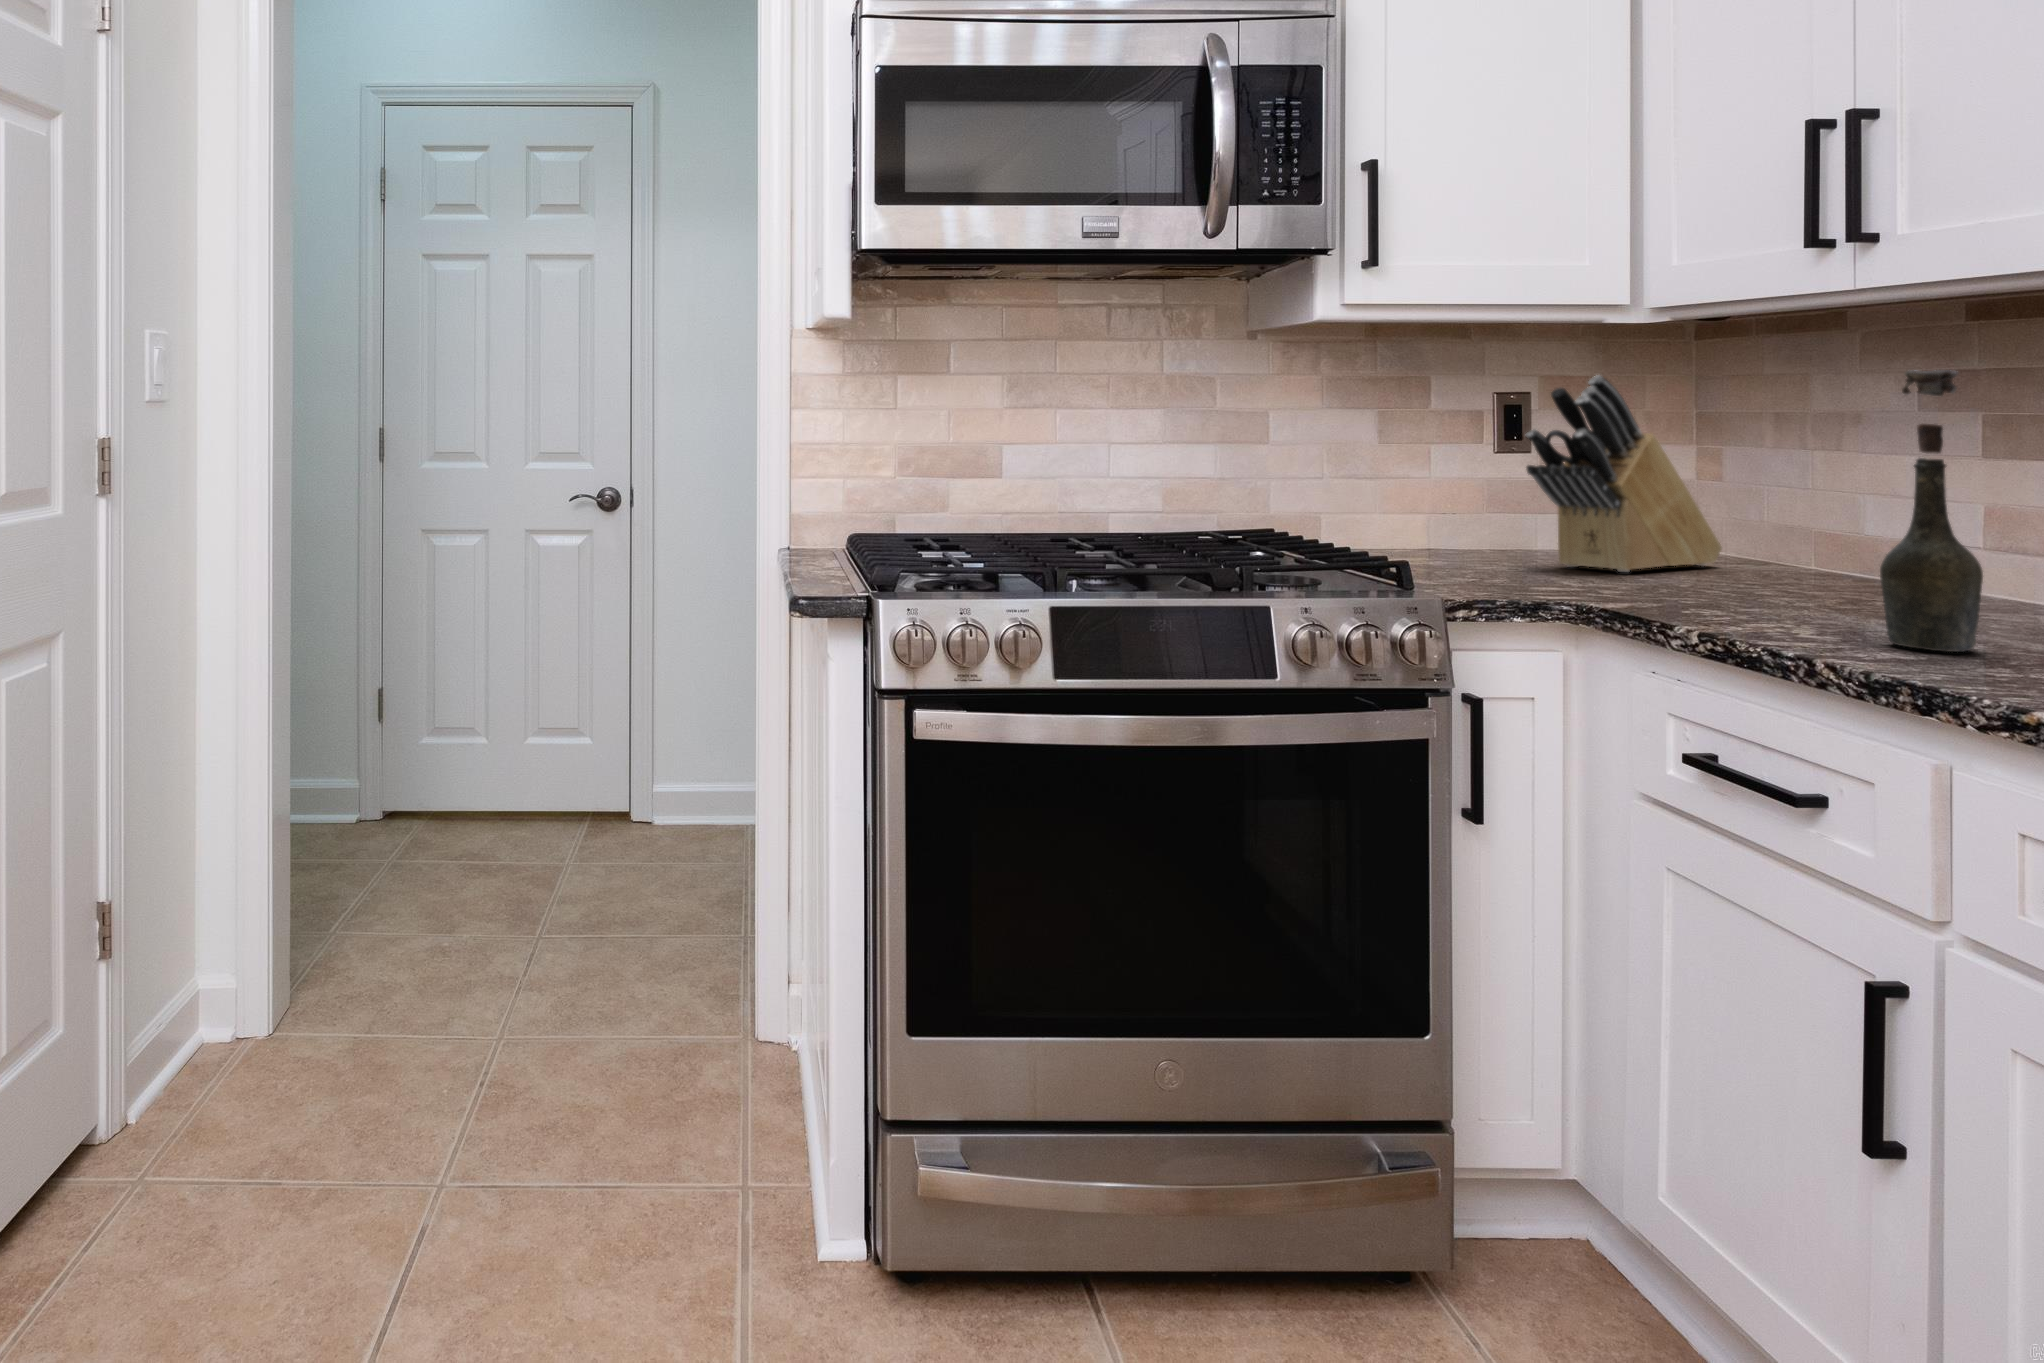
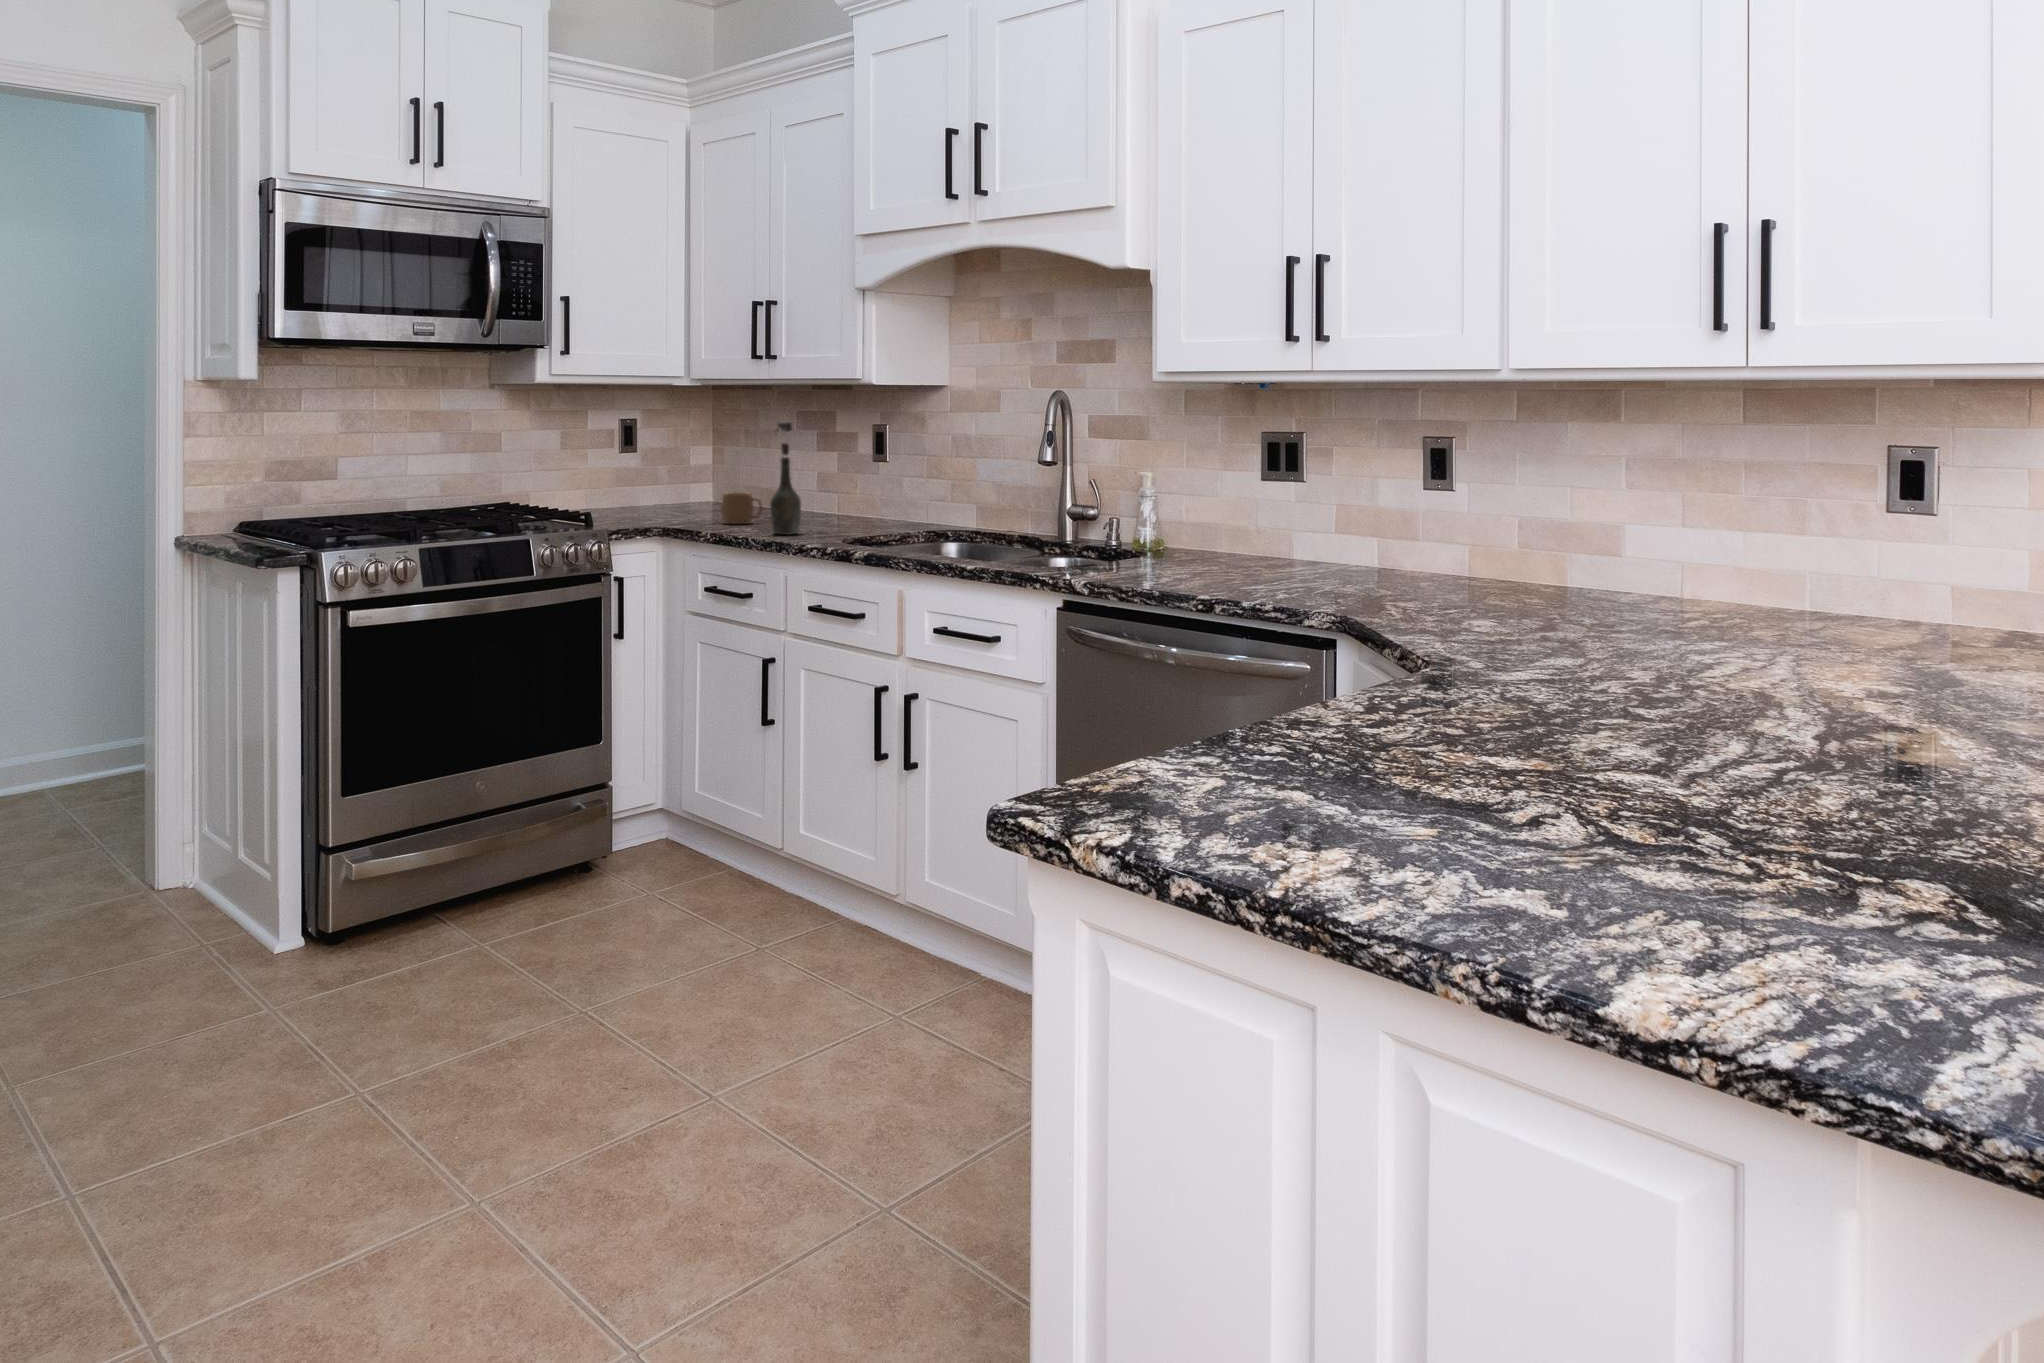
knife block: present [1526,375,1722,572] -> none [638,414,725,515]
mug: none [1723,536,1838,607] -> present [721,492,762,524]

